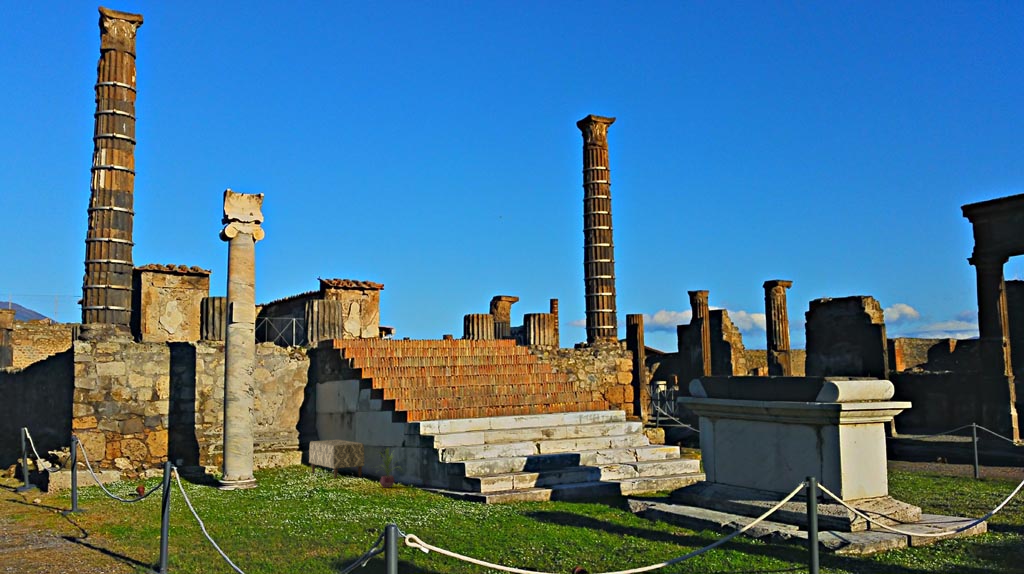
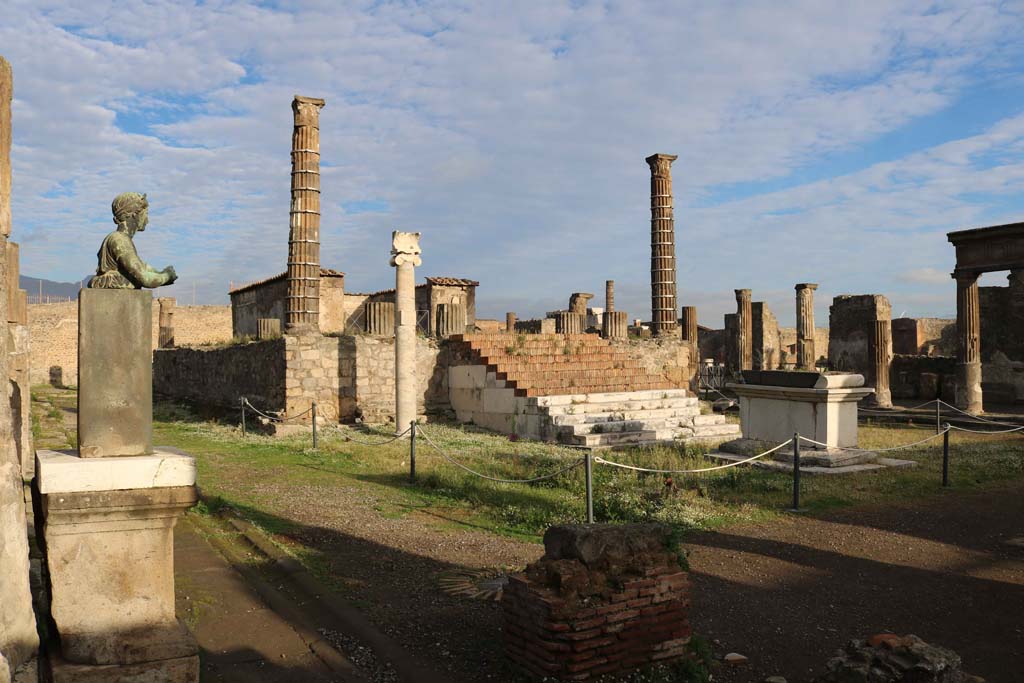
bench: present [309,440,364,479] -> none [453,408,493,435]

